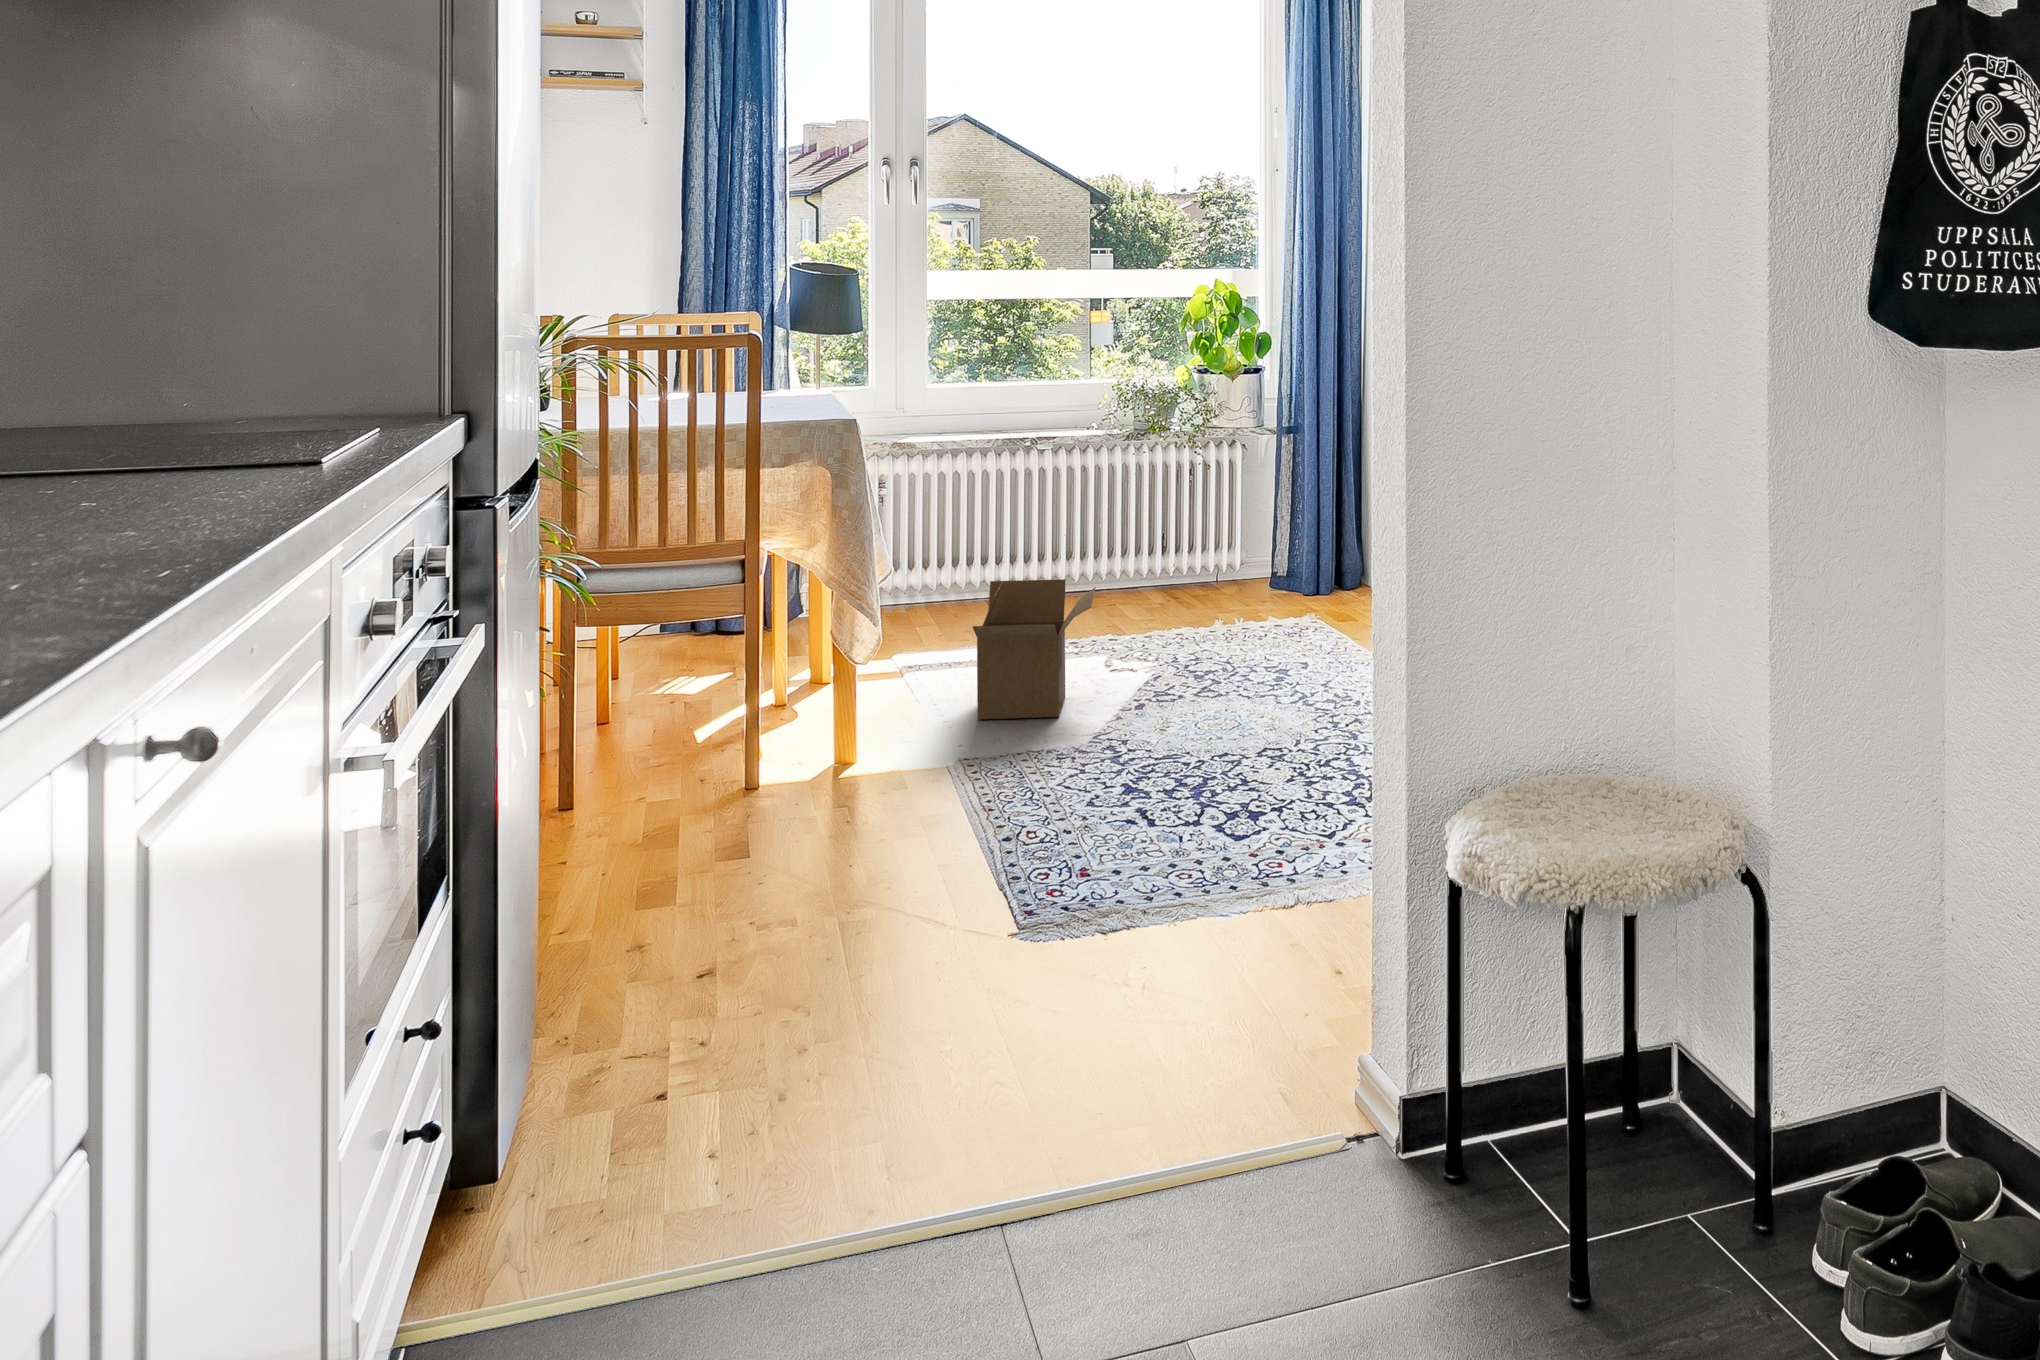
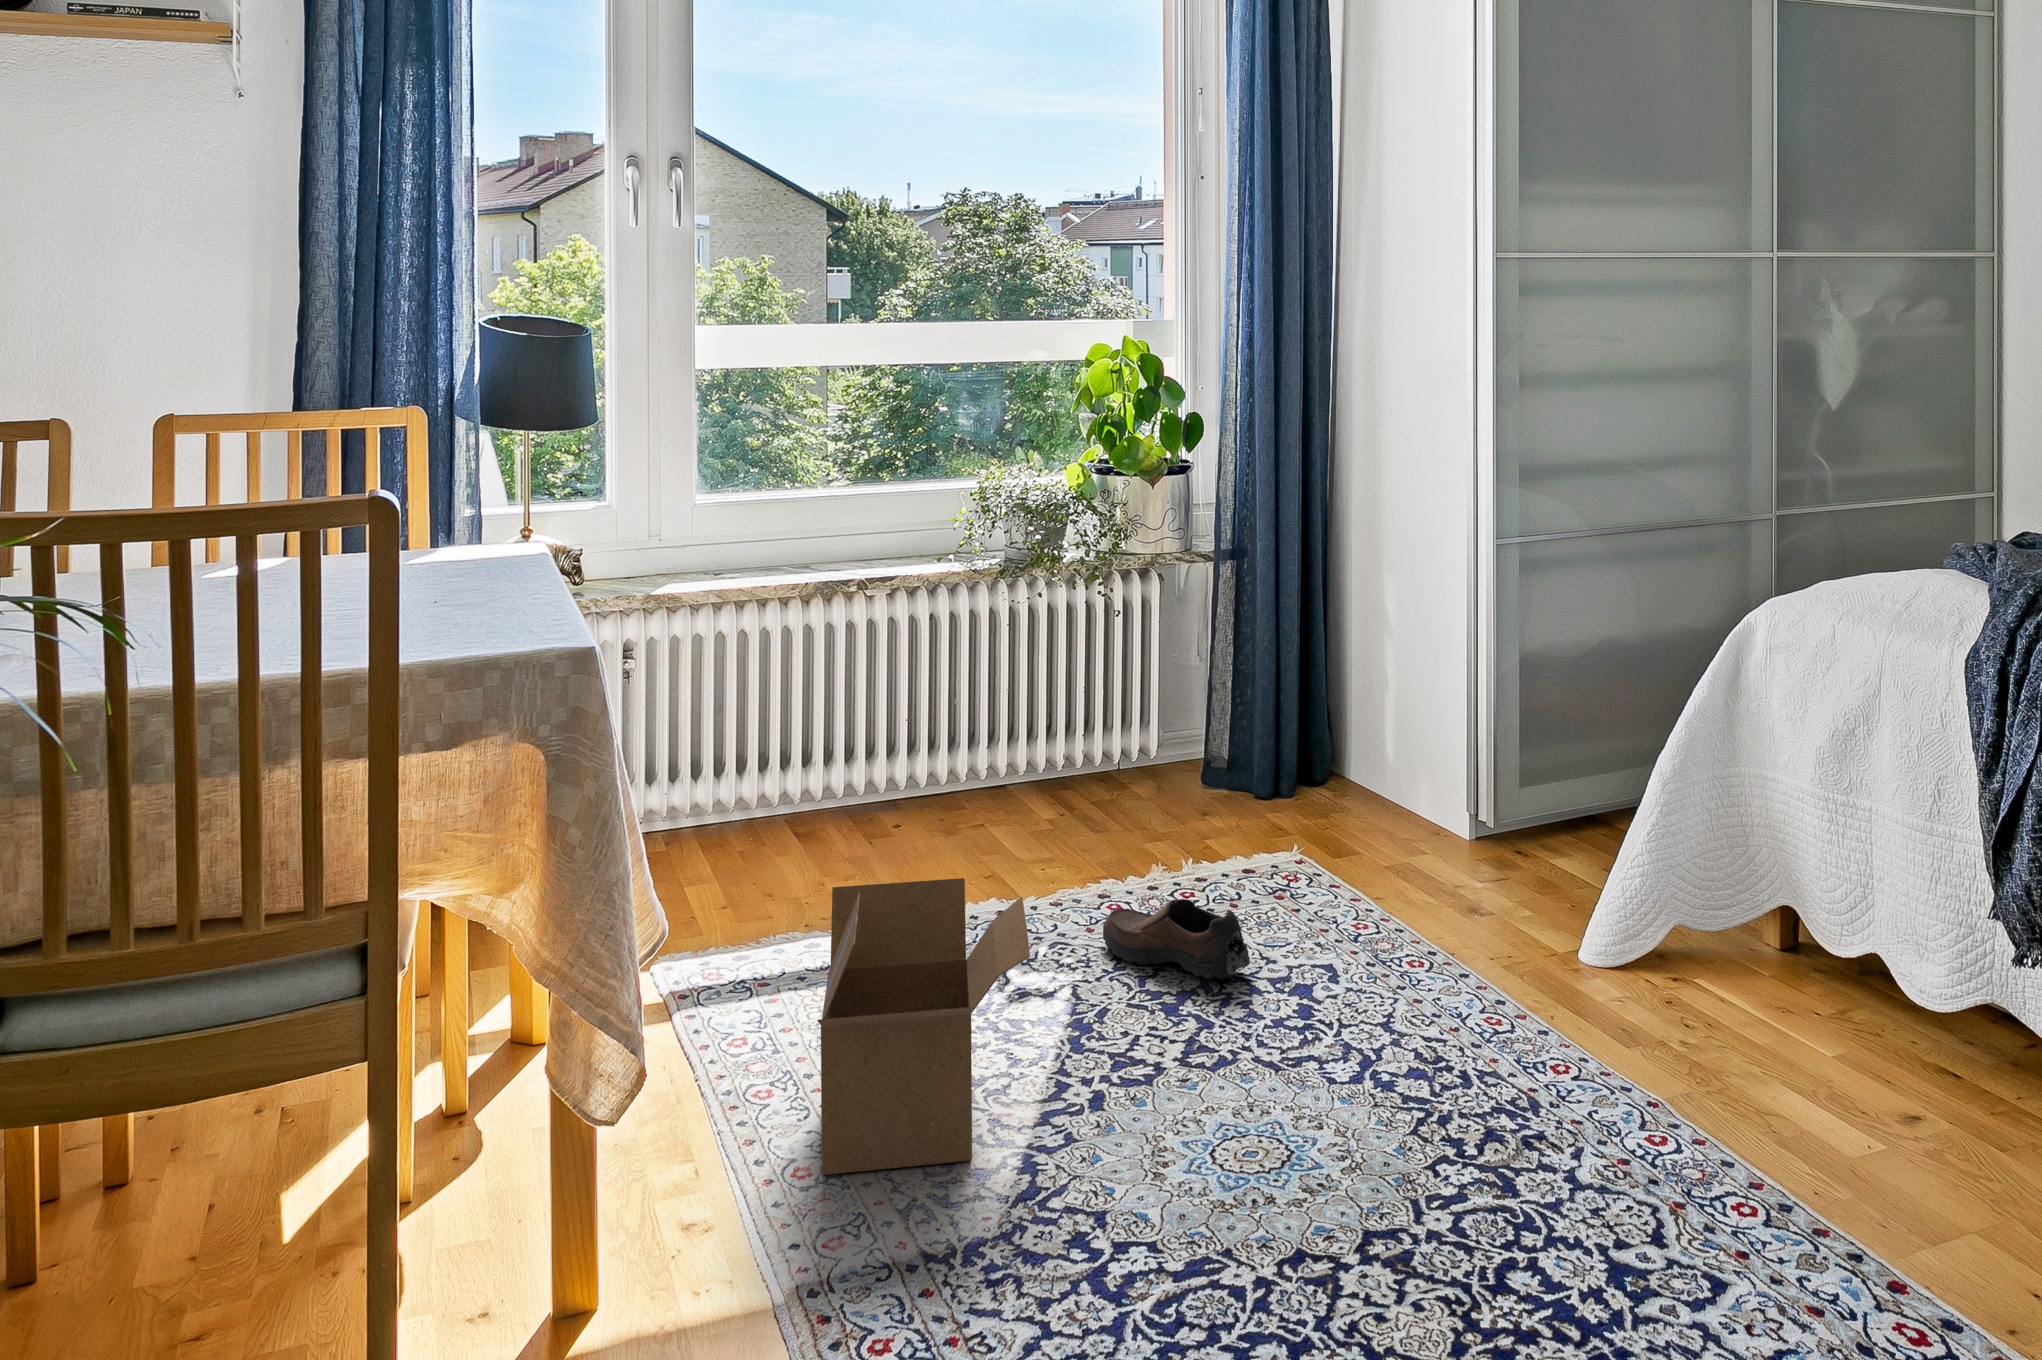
shoe: none [1165,618,1248,661] -> present [1103,899,1250,979]

